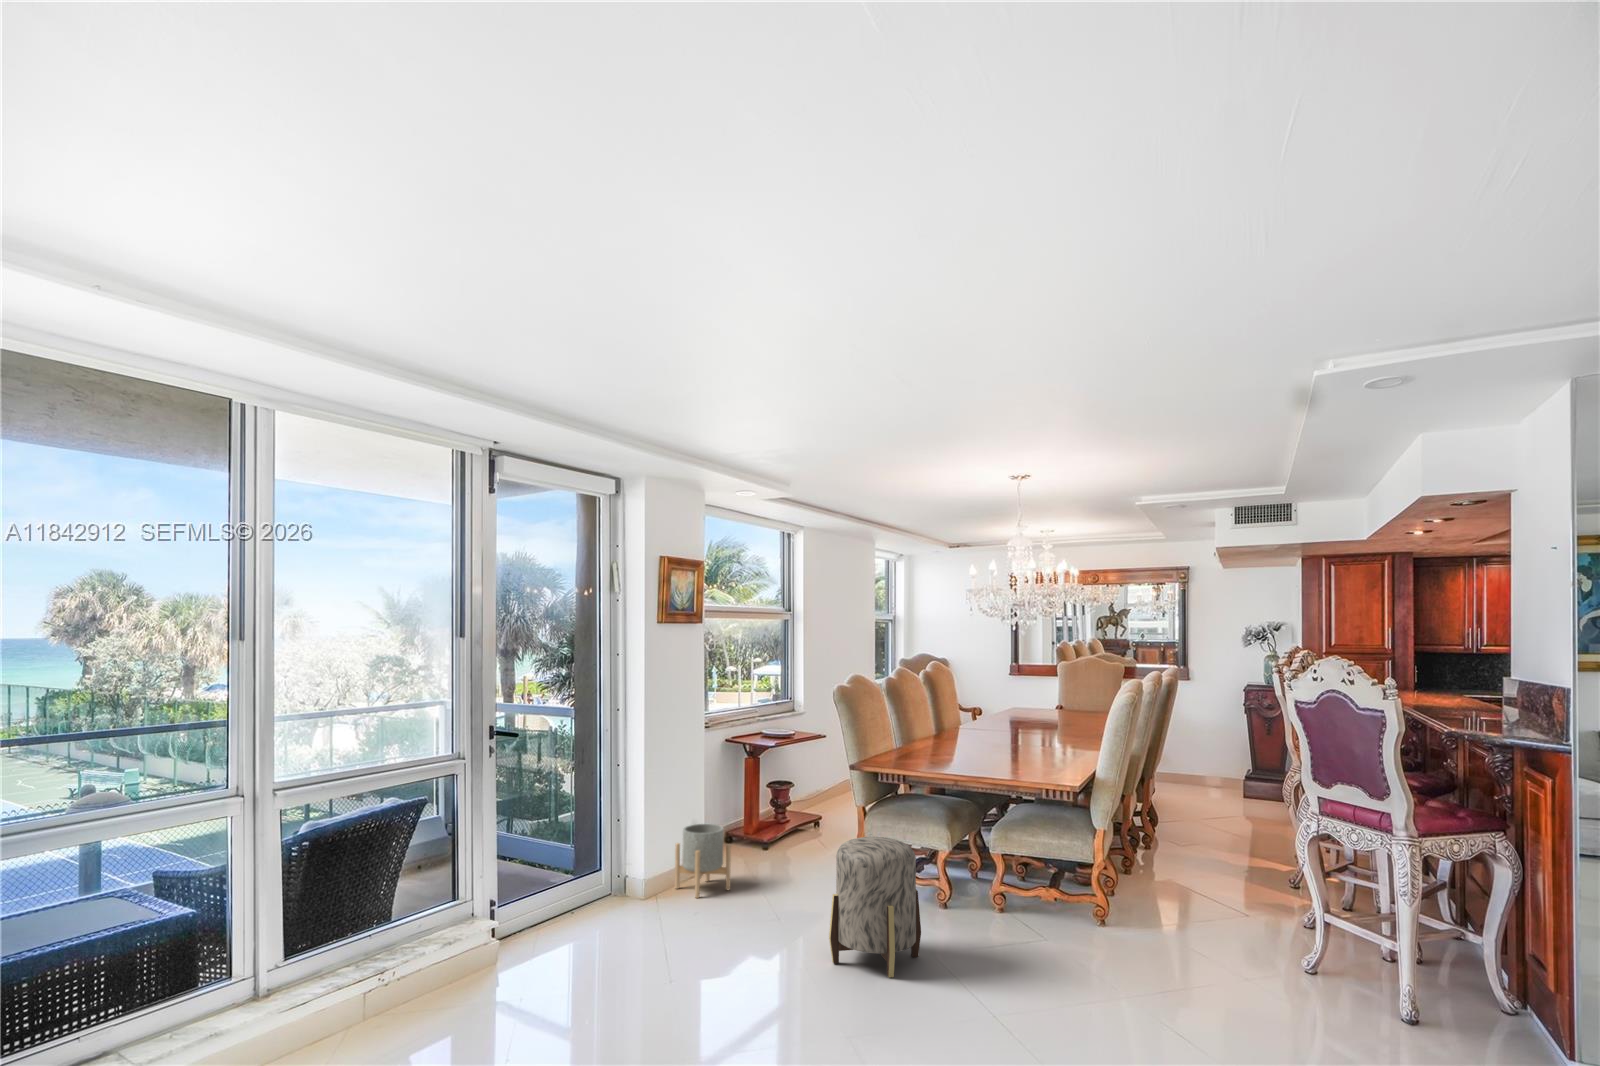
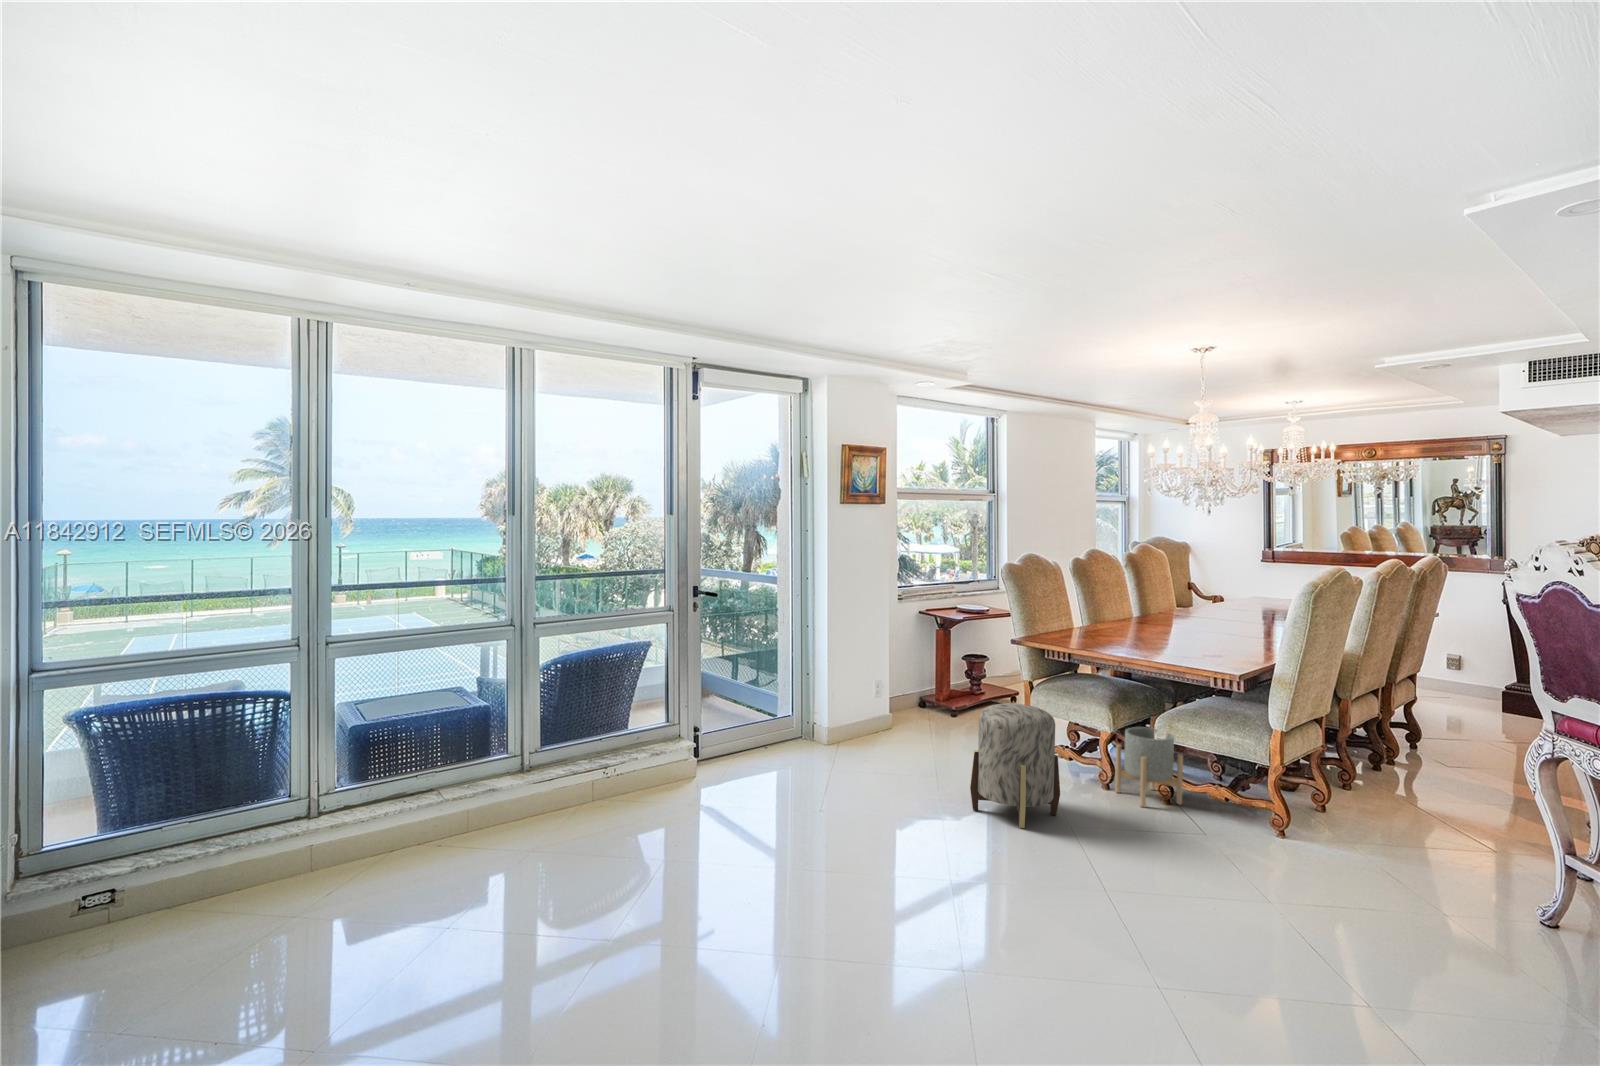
planter: present [675,824,731,898] -> present [1115,727,1183,807]

